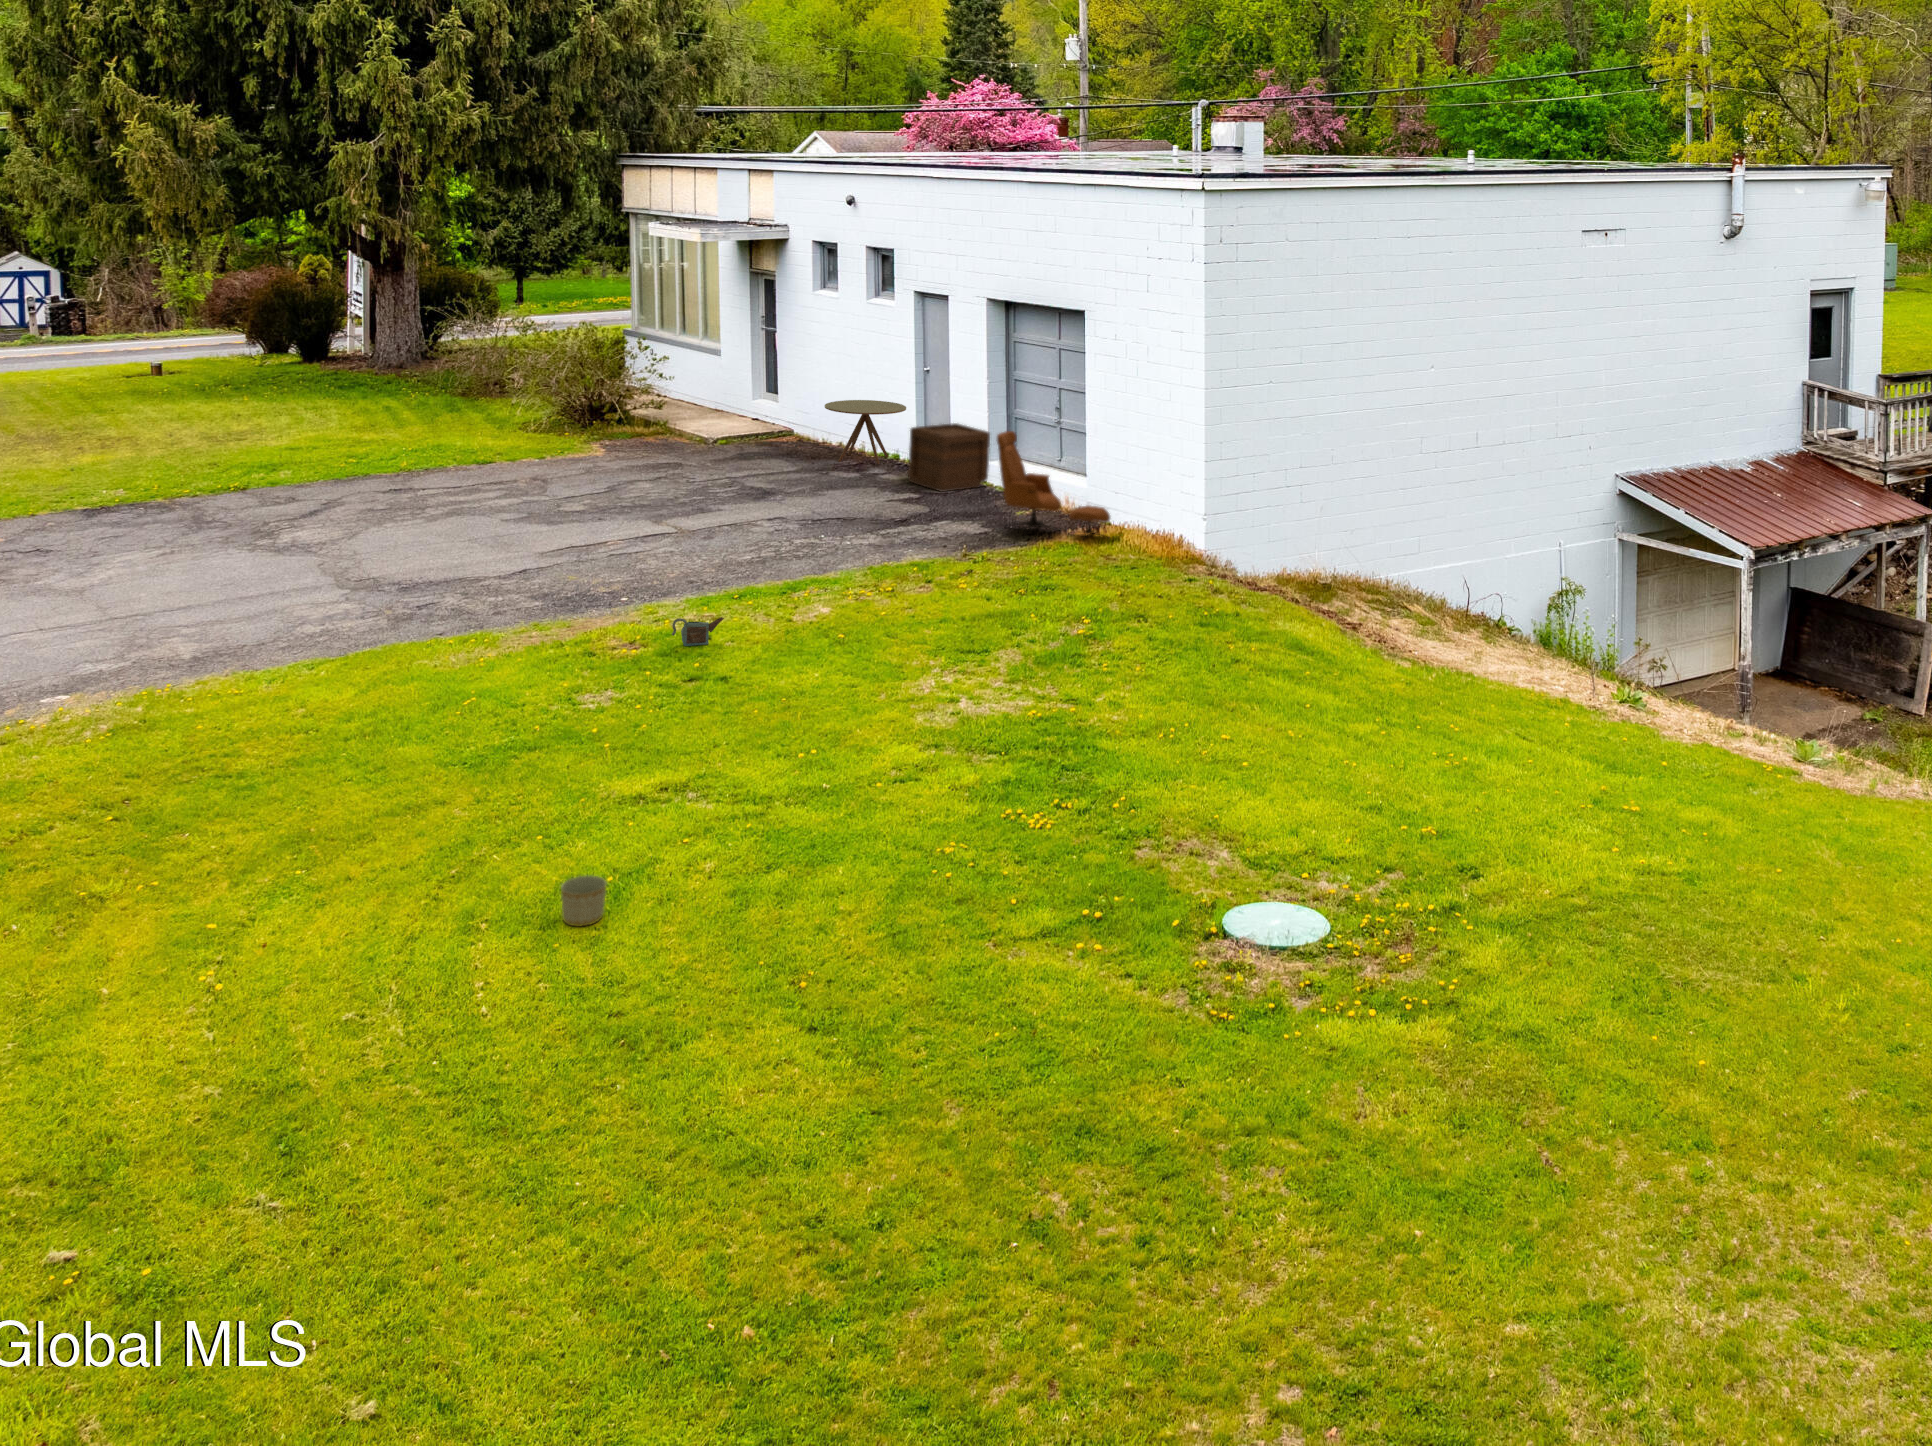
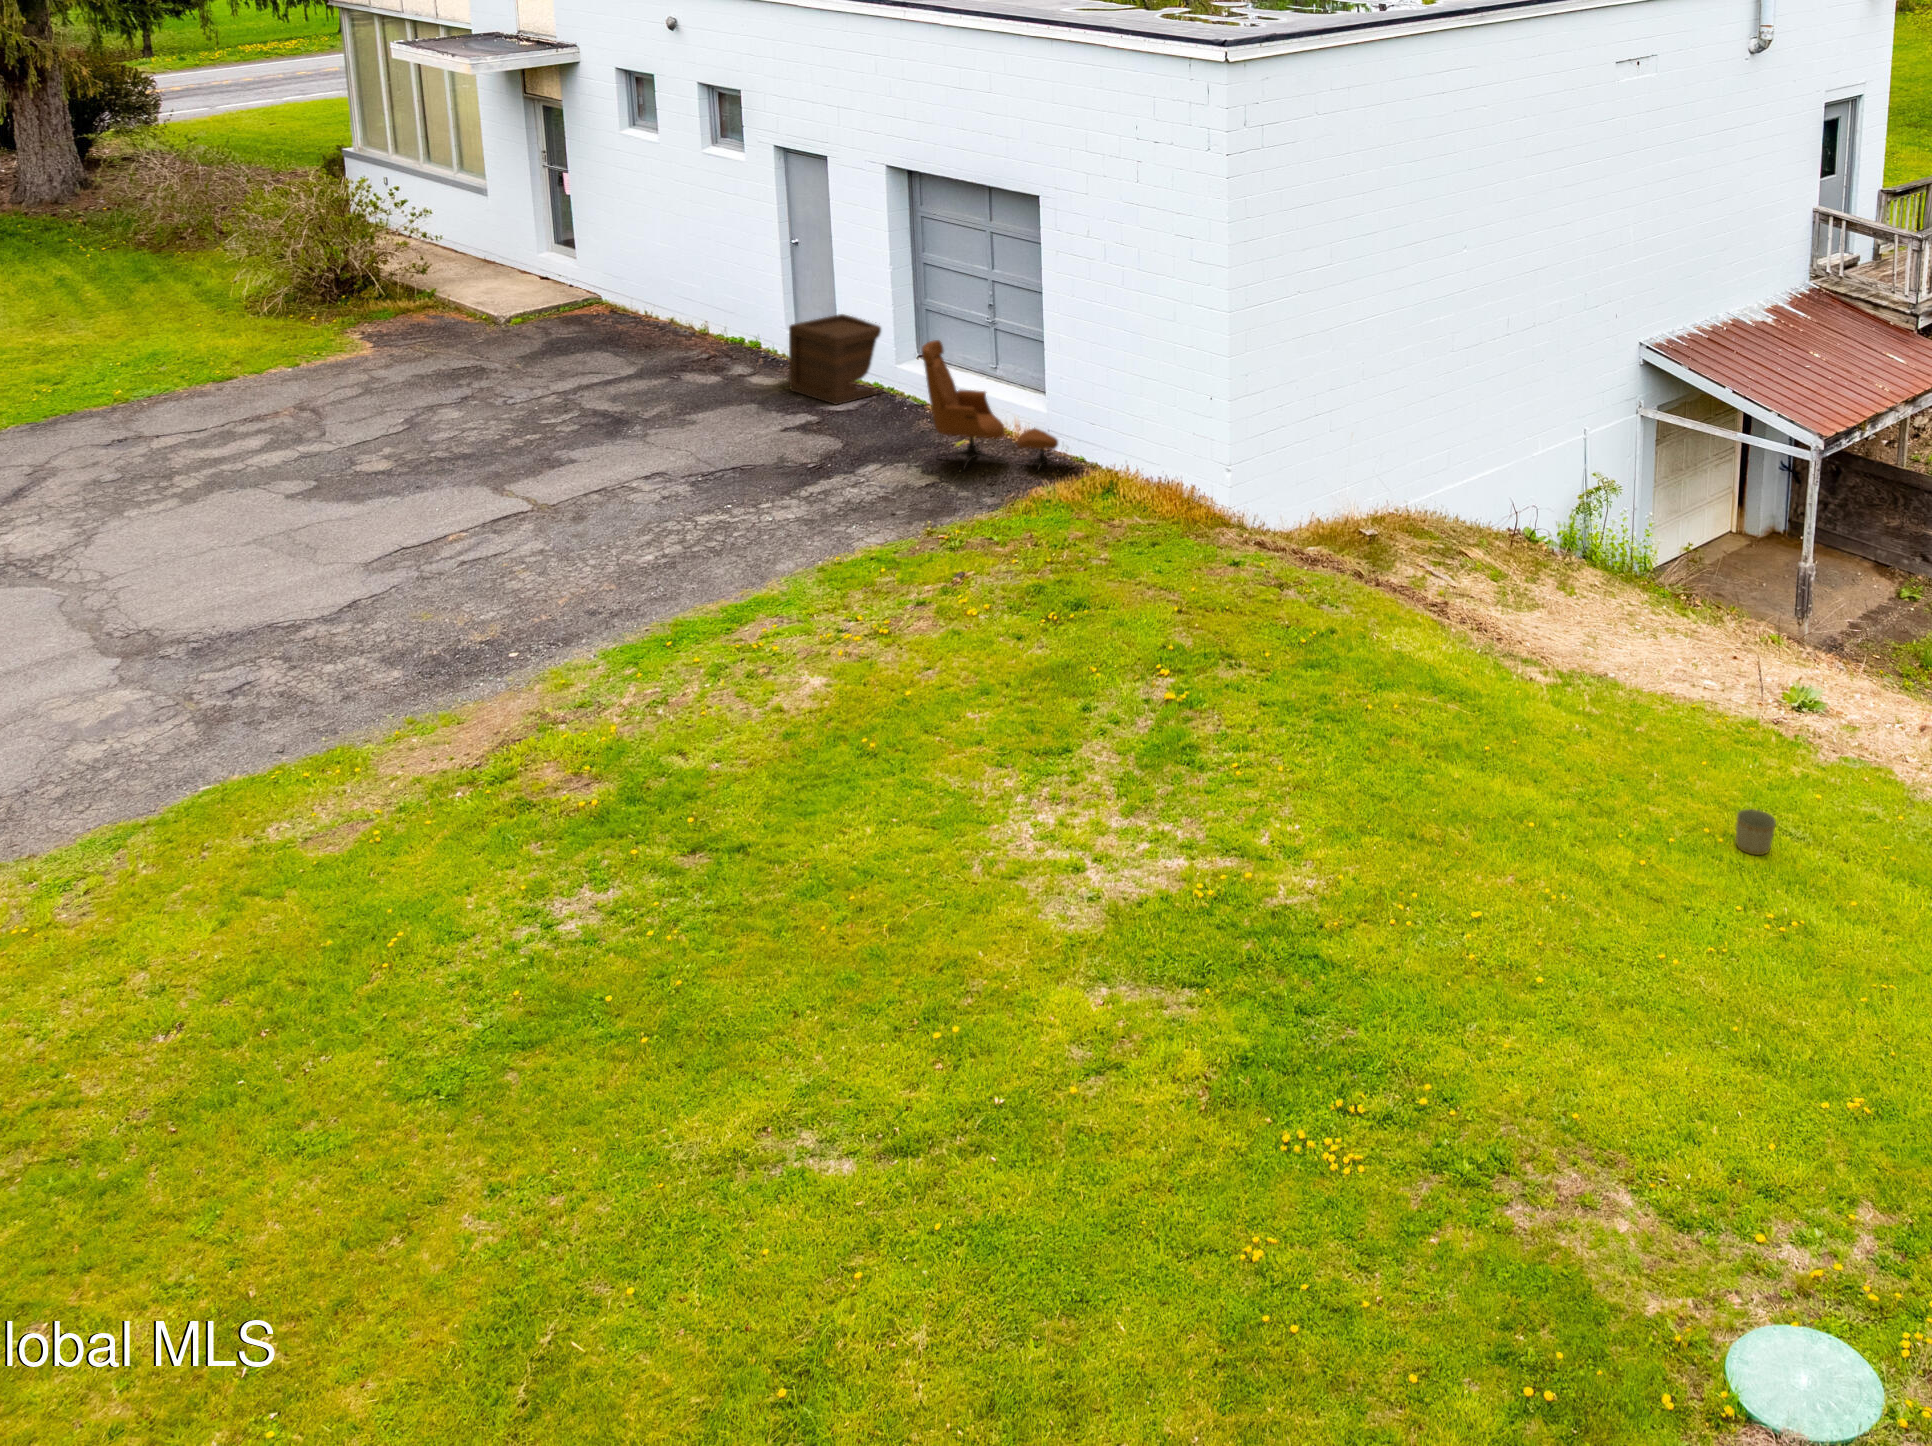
round table: present [825,400,906,464] -> none [668,281,771,364]
watering can: present [672,617,724,646] -> none [586,660,652,702]
planter: present [561,876,606,926] -> present [1736,809,1776,855]

